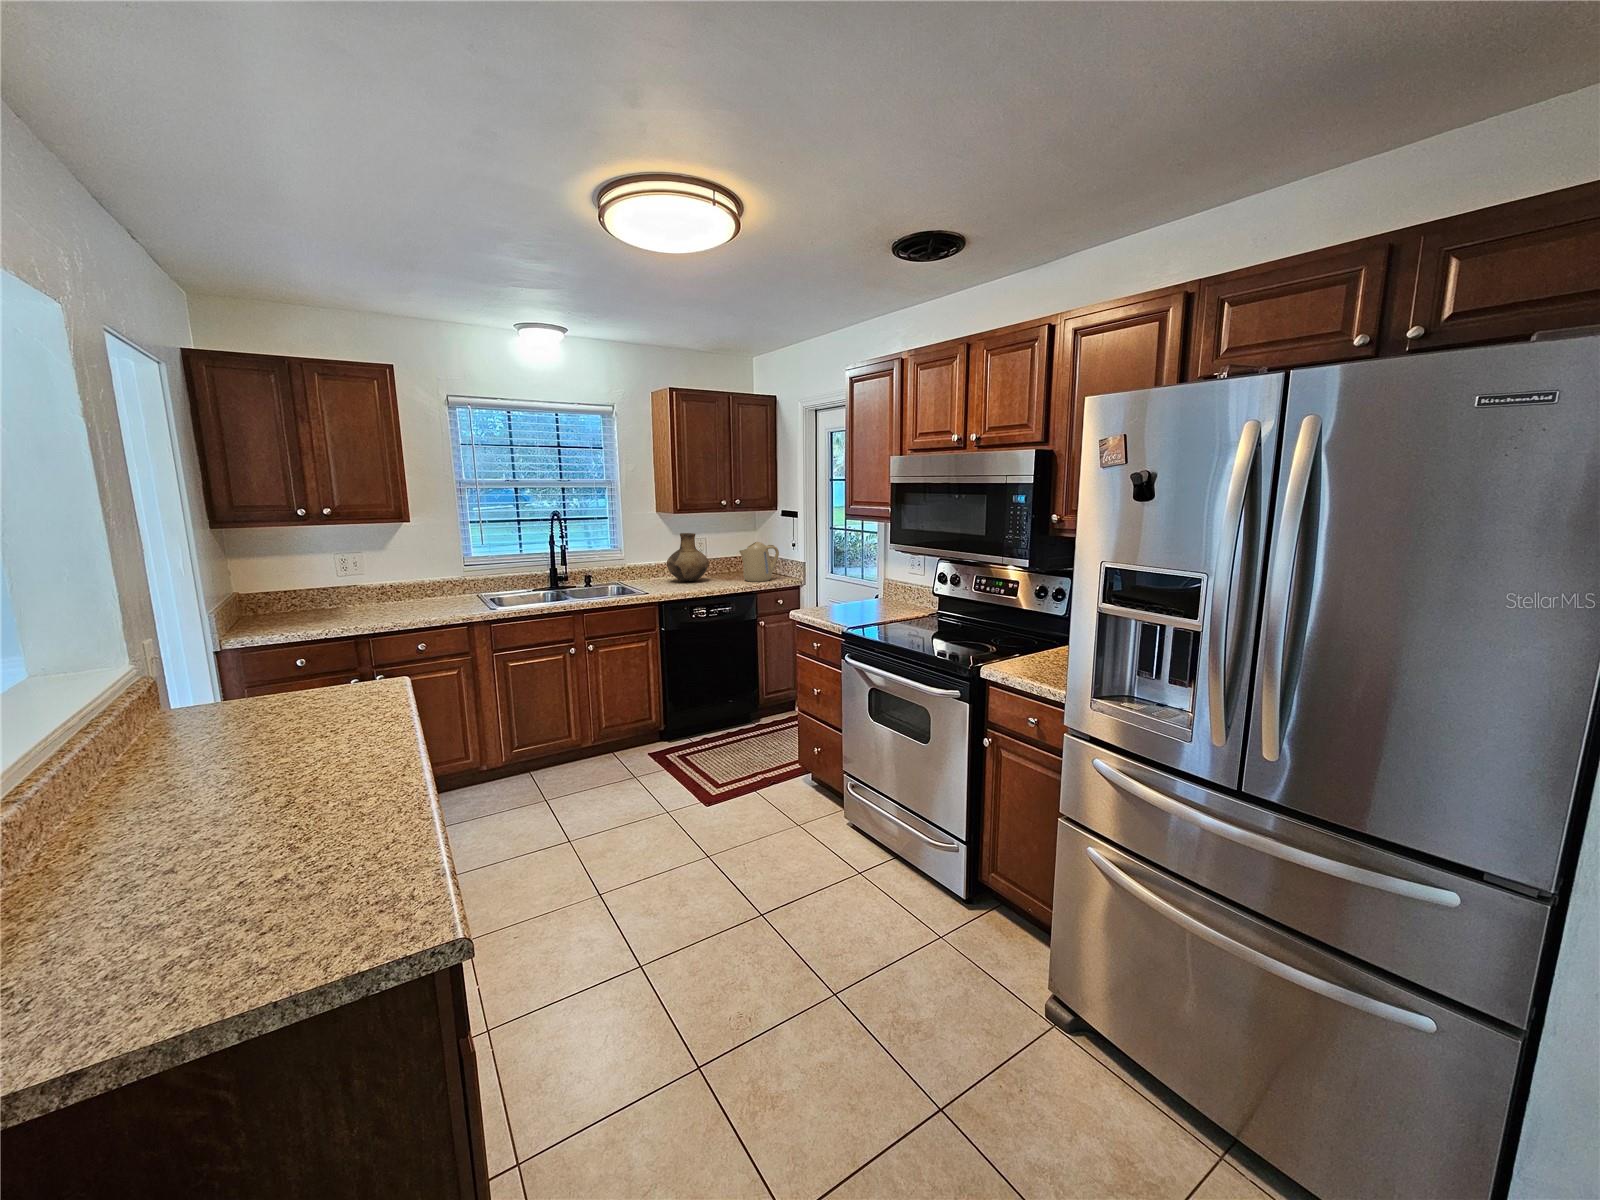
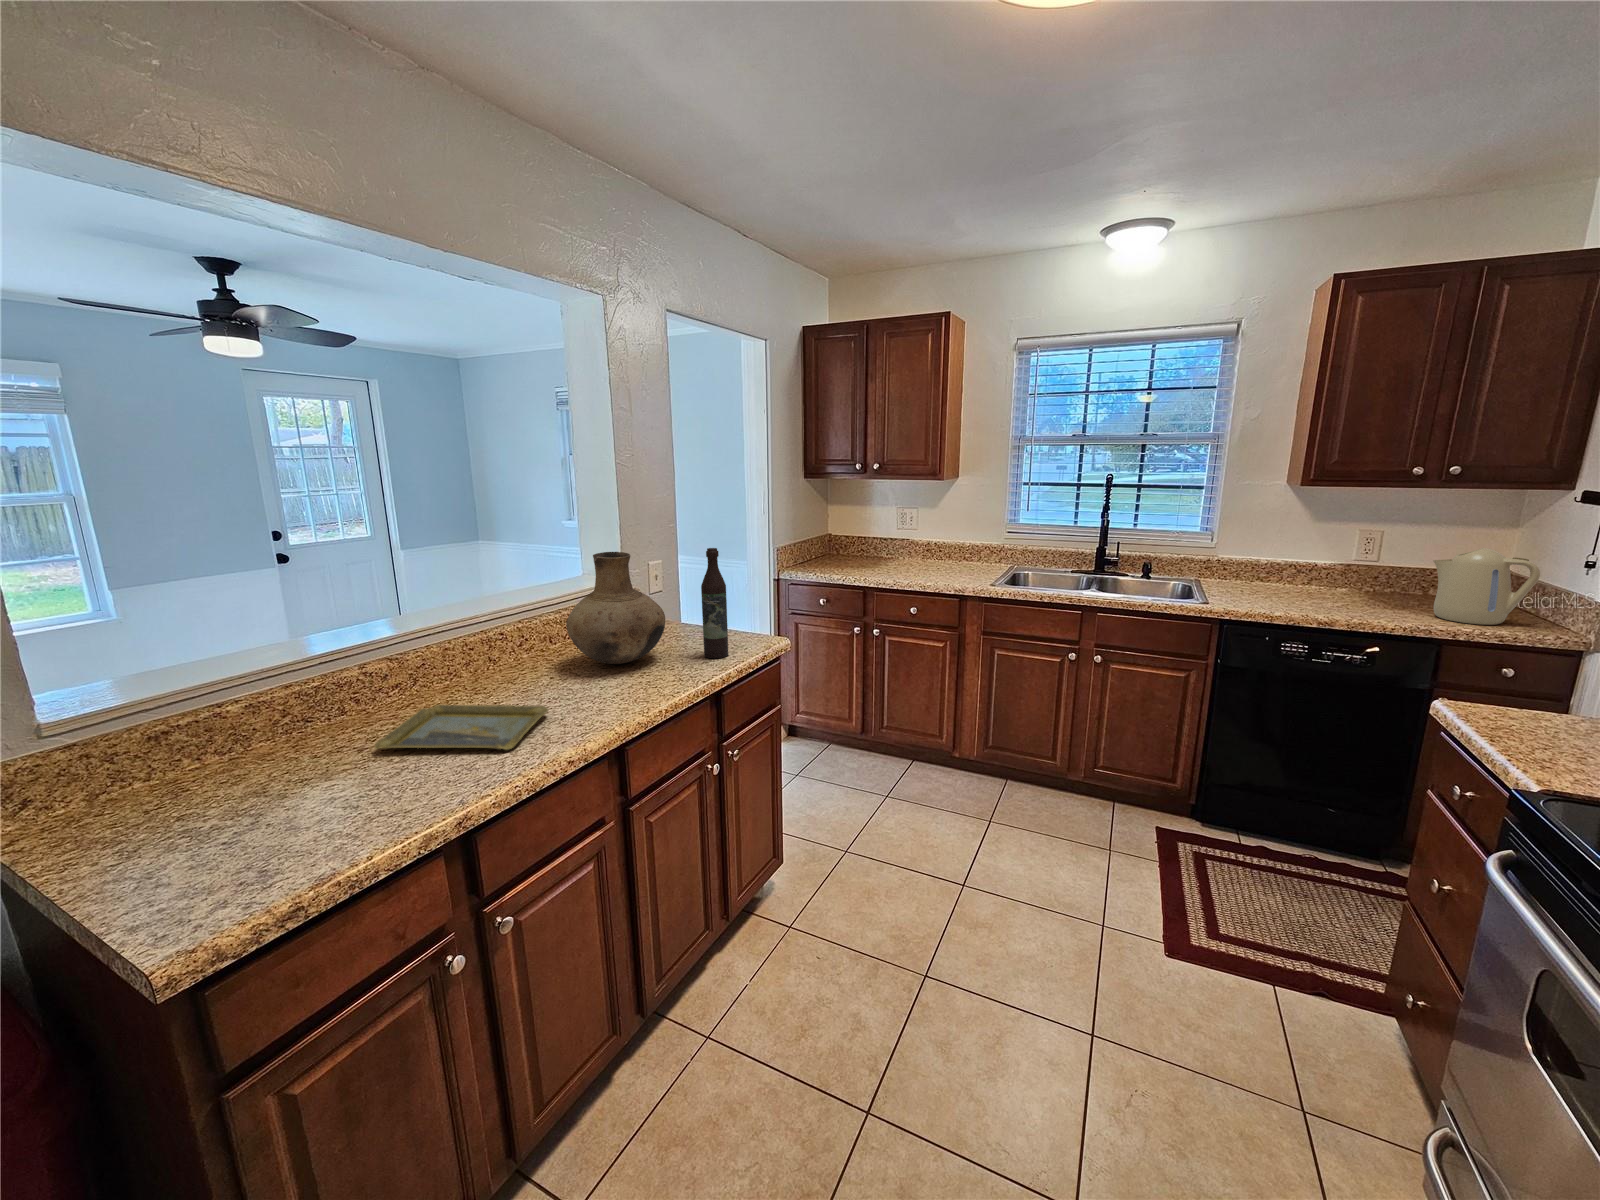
vase: present [667,533,709,581] -> present [566,552,665,664]
wine bottle: none [338,596,378,710] -> present [701,548,728,658]
tray: none [105,782,347,888] -> present [375,705,548,750]

